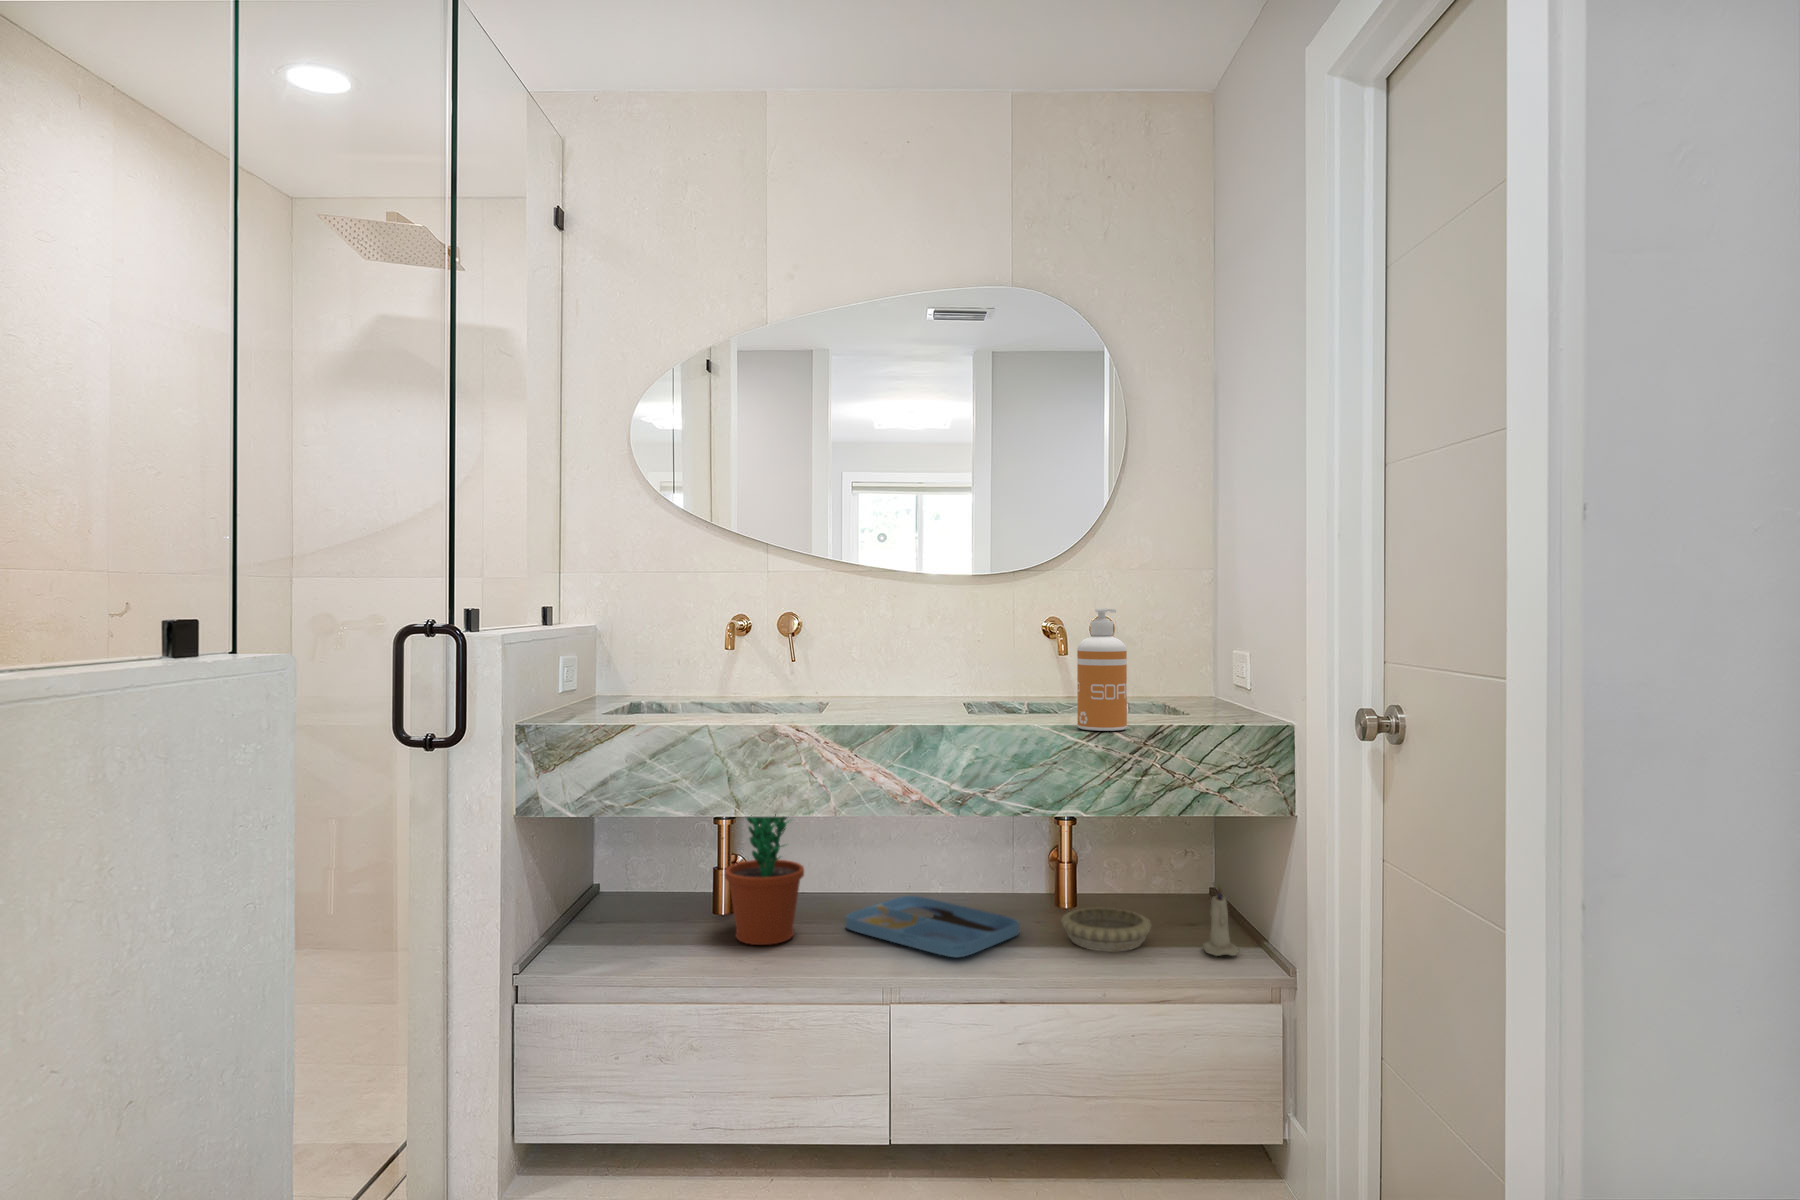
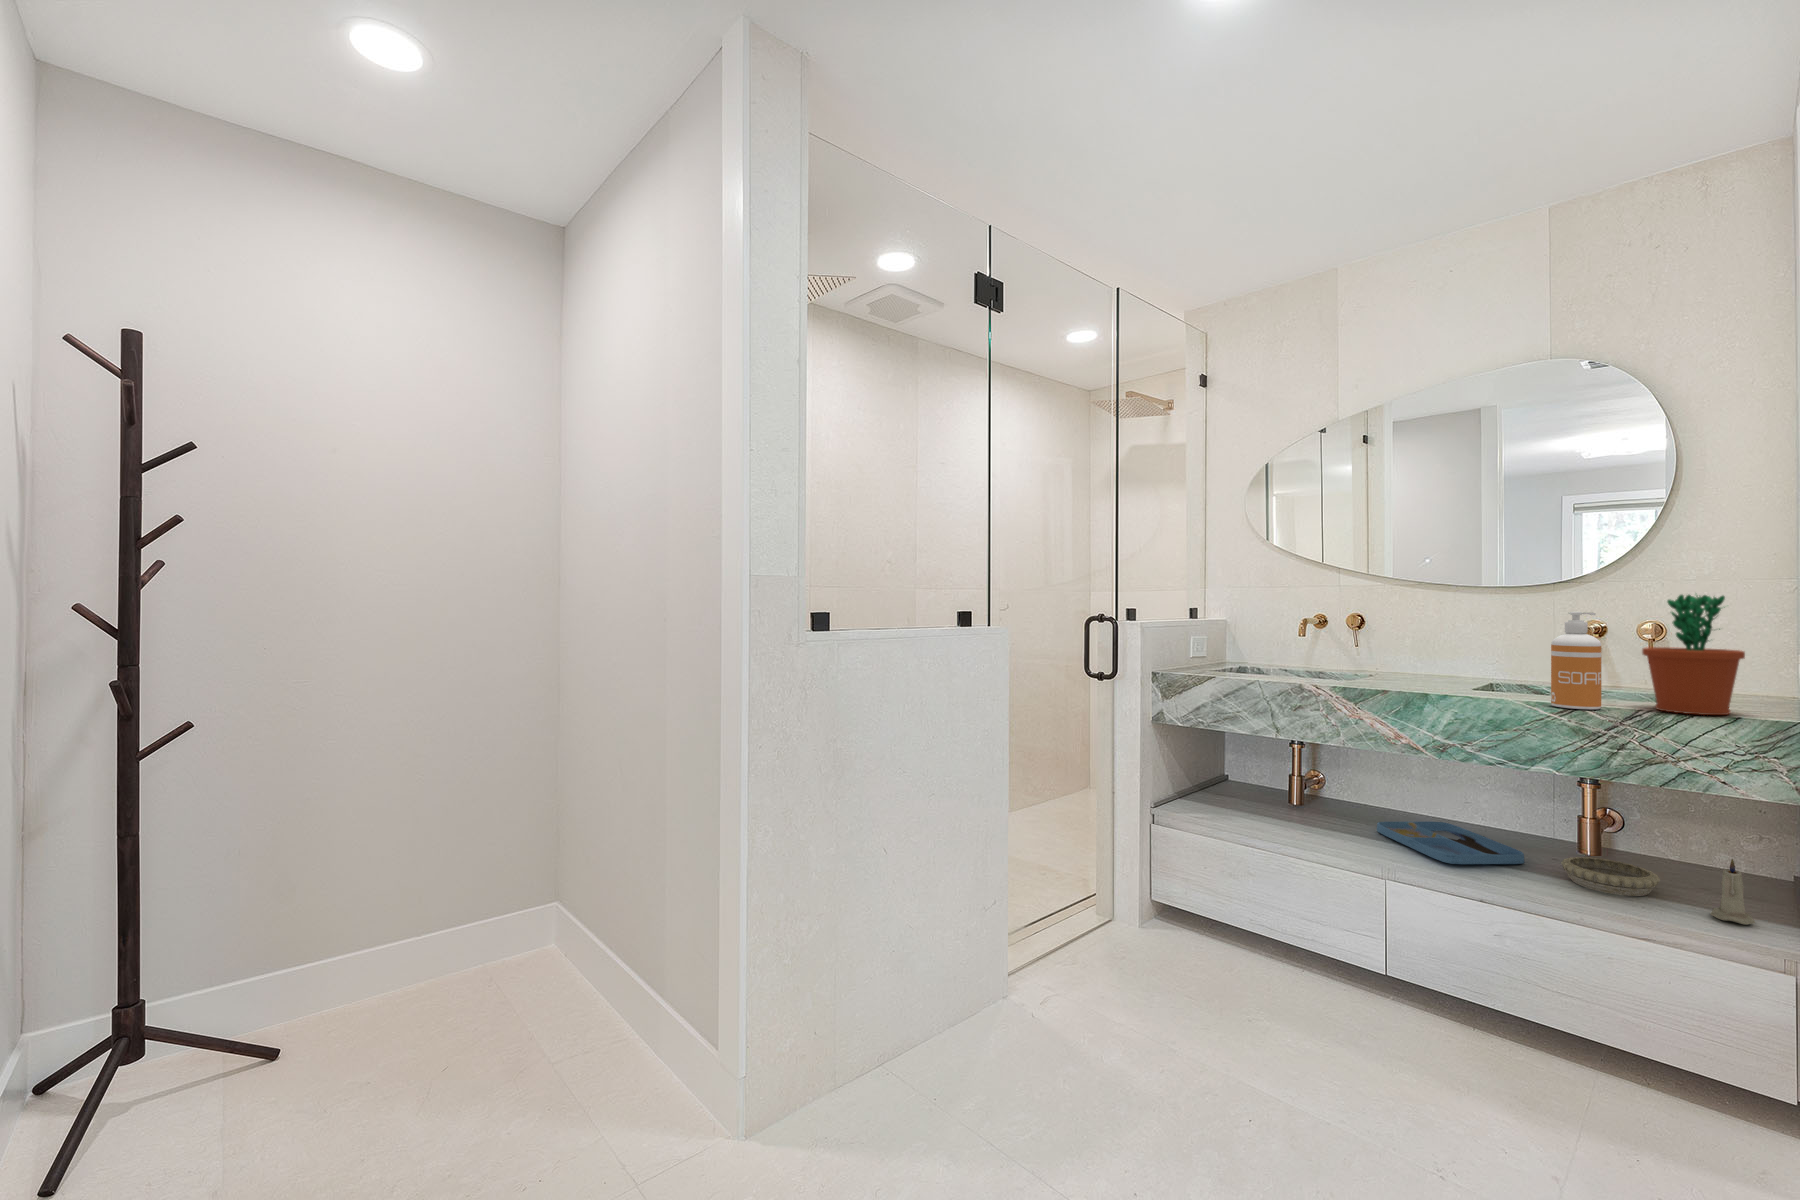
flower pot: present [725,814,804,945] -> present [1642,595,1745,715]

